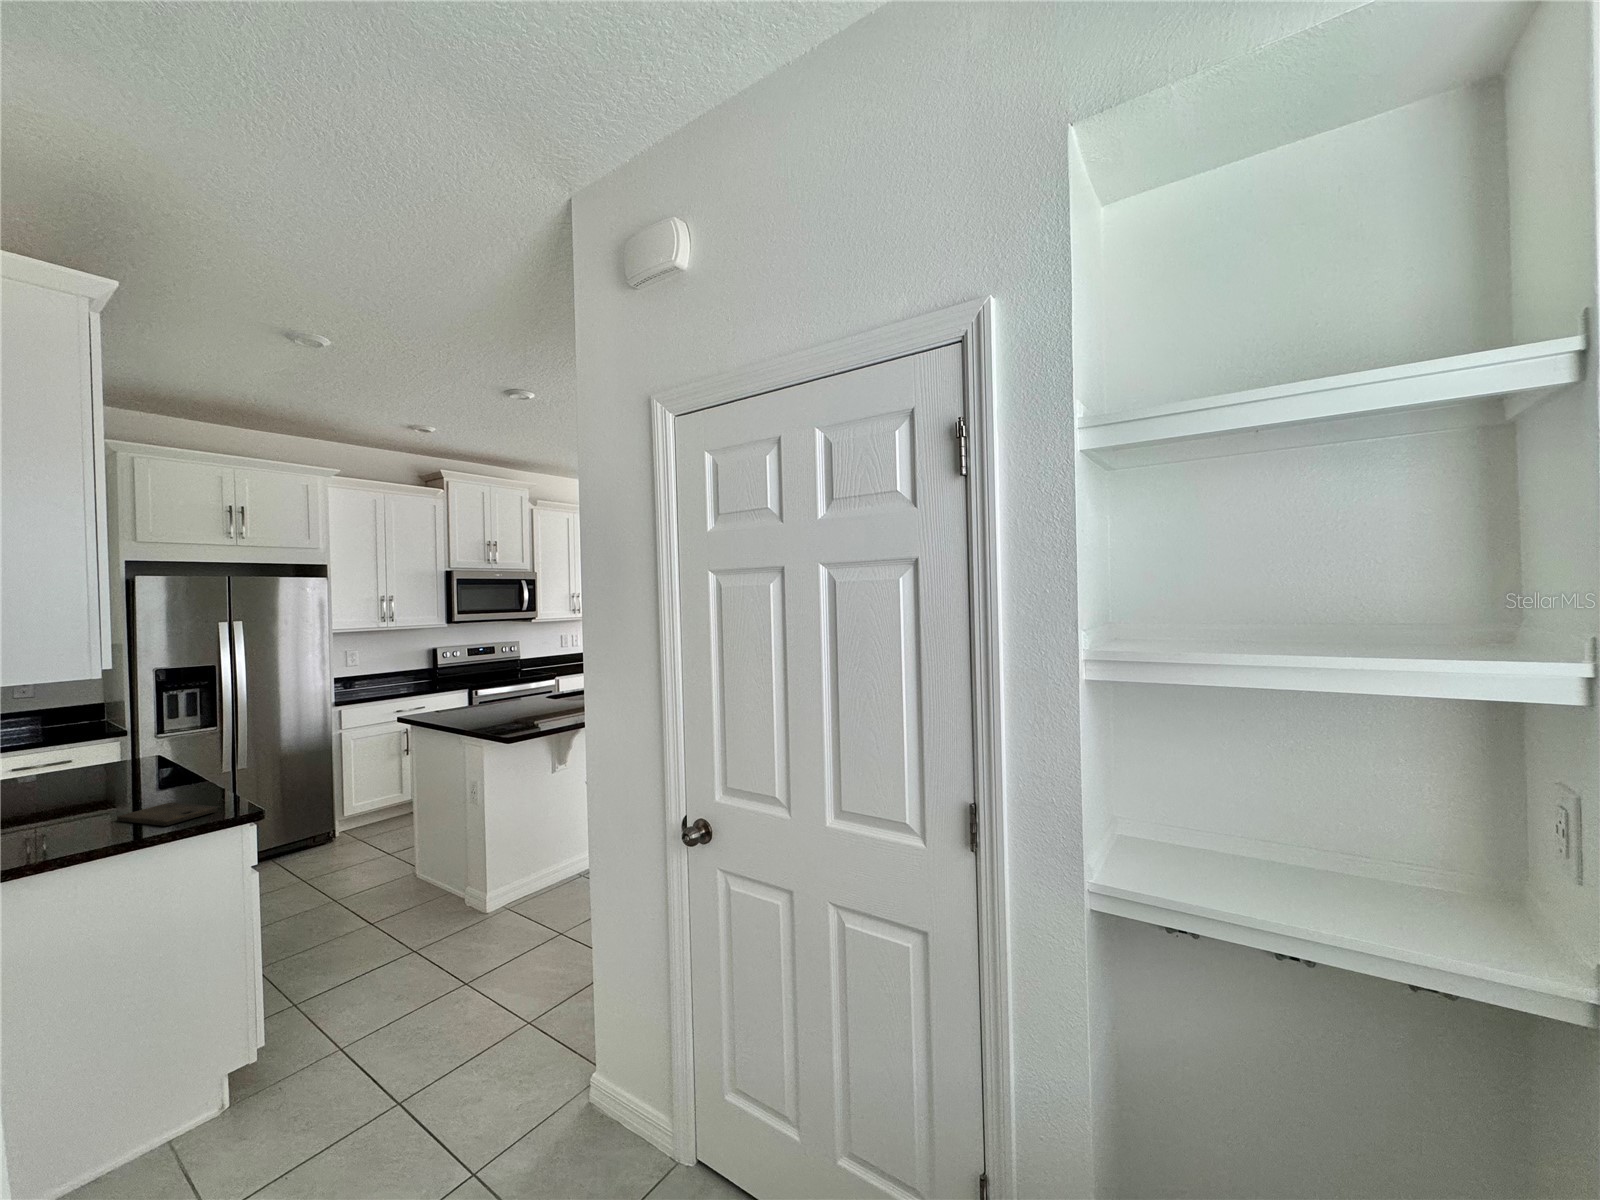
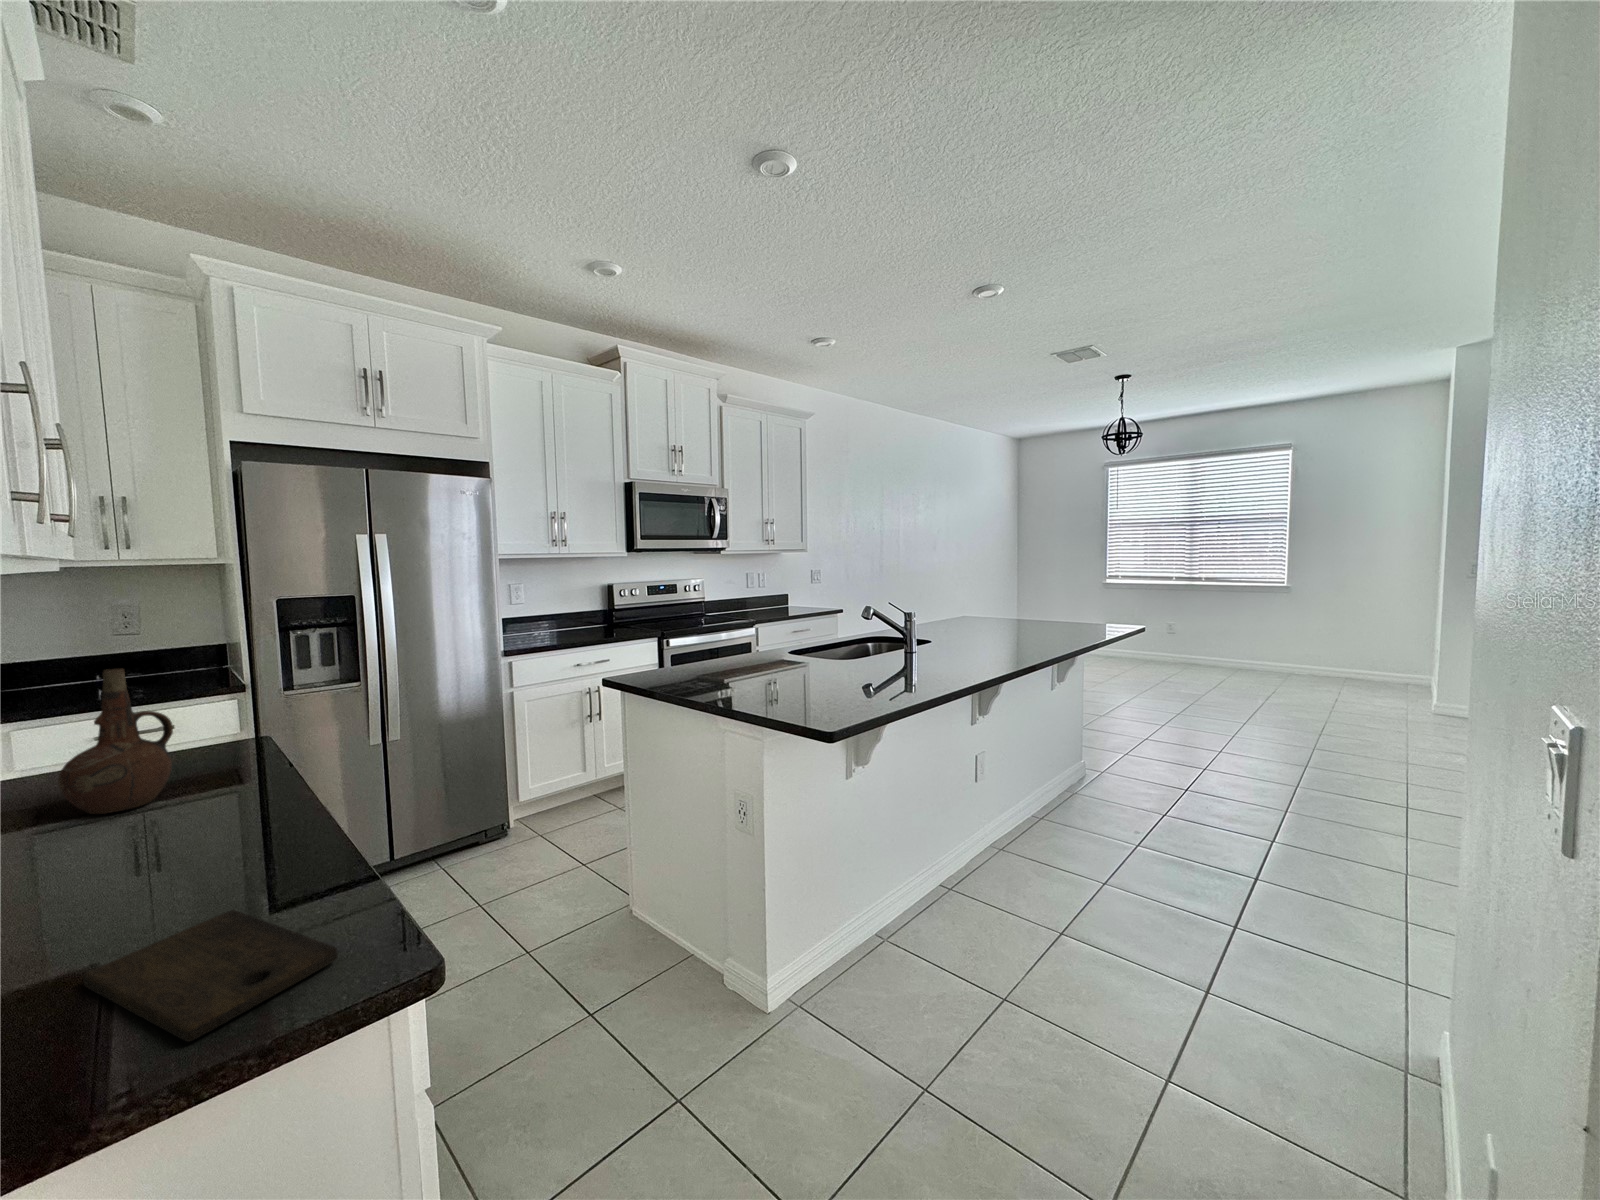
ceramic pitcher: none [60,712,118,785] -> present [58,669,173,814]

